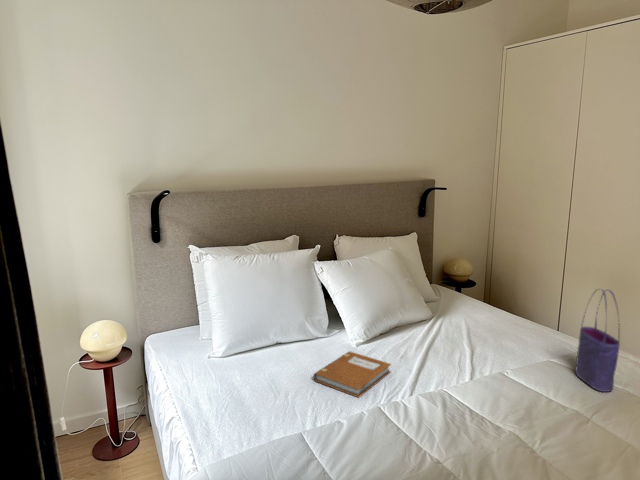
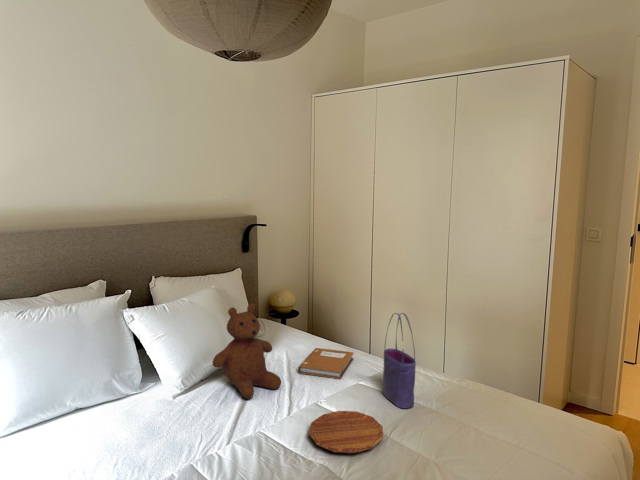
teddy bear: none [394,266,461,358] -> present [213,303,281,399]
notebook: present [313,352,391,397] -> present [298,348,353,379]
tray: none [495,382,578,425] -> present [309,411,383,453]

